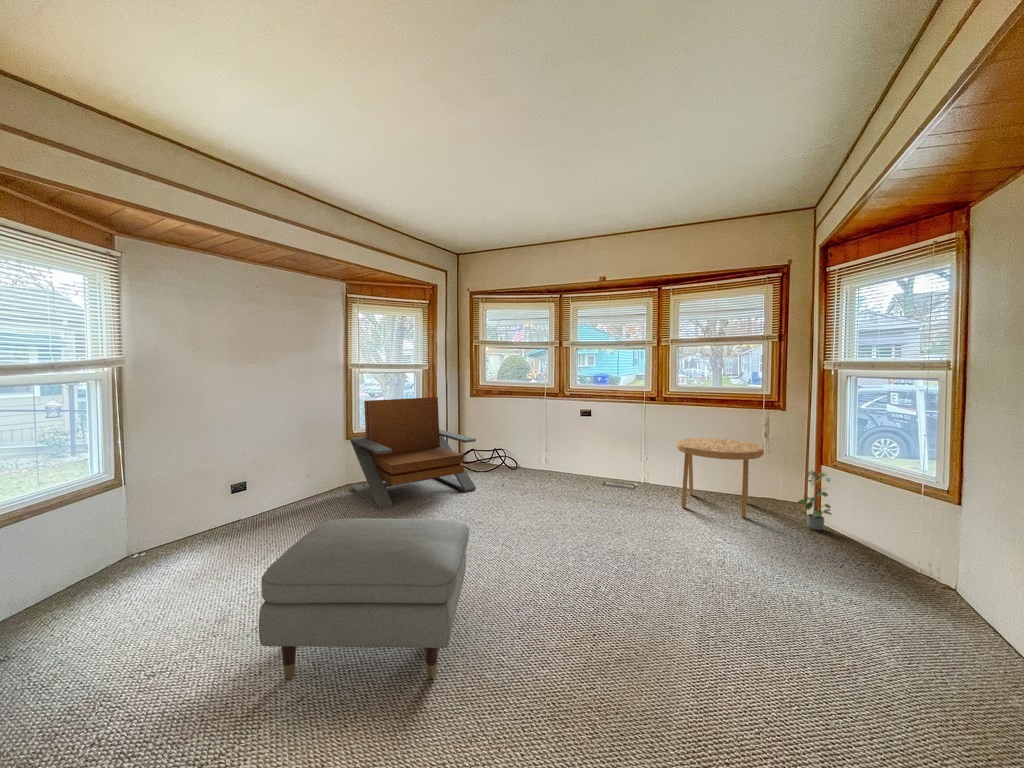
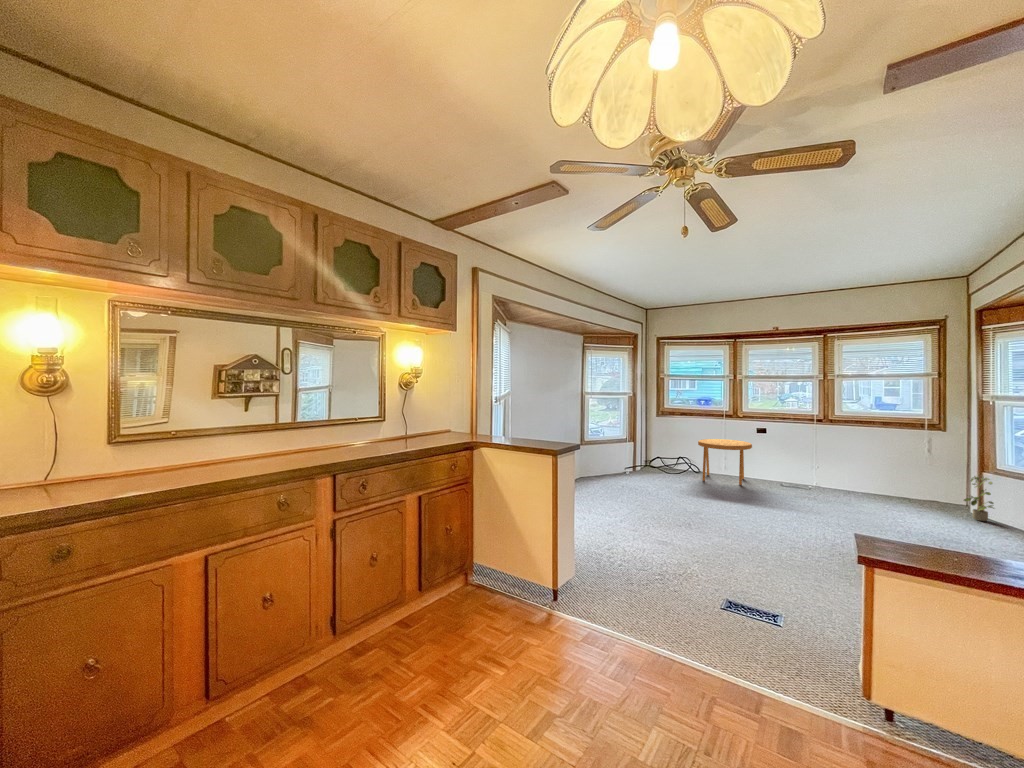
lounge chair: present [350,397,476,510] -> none [589,417,682,493]
side table: present [676,438,764,517] -> present [698,439,752,485]
ottoman: present [259,518,469,679] -> none [658,486,772,563]

